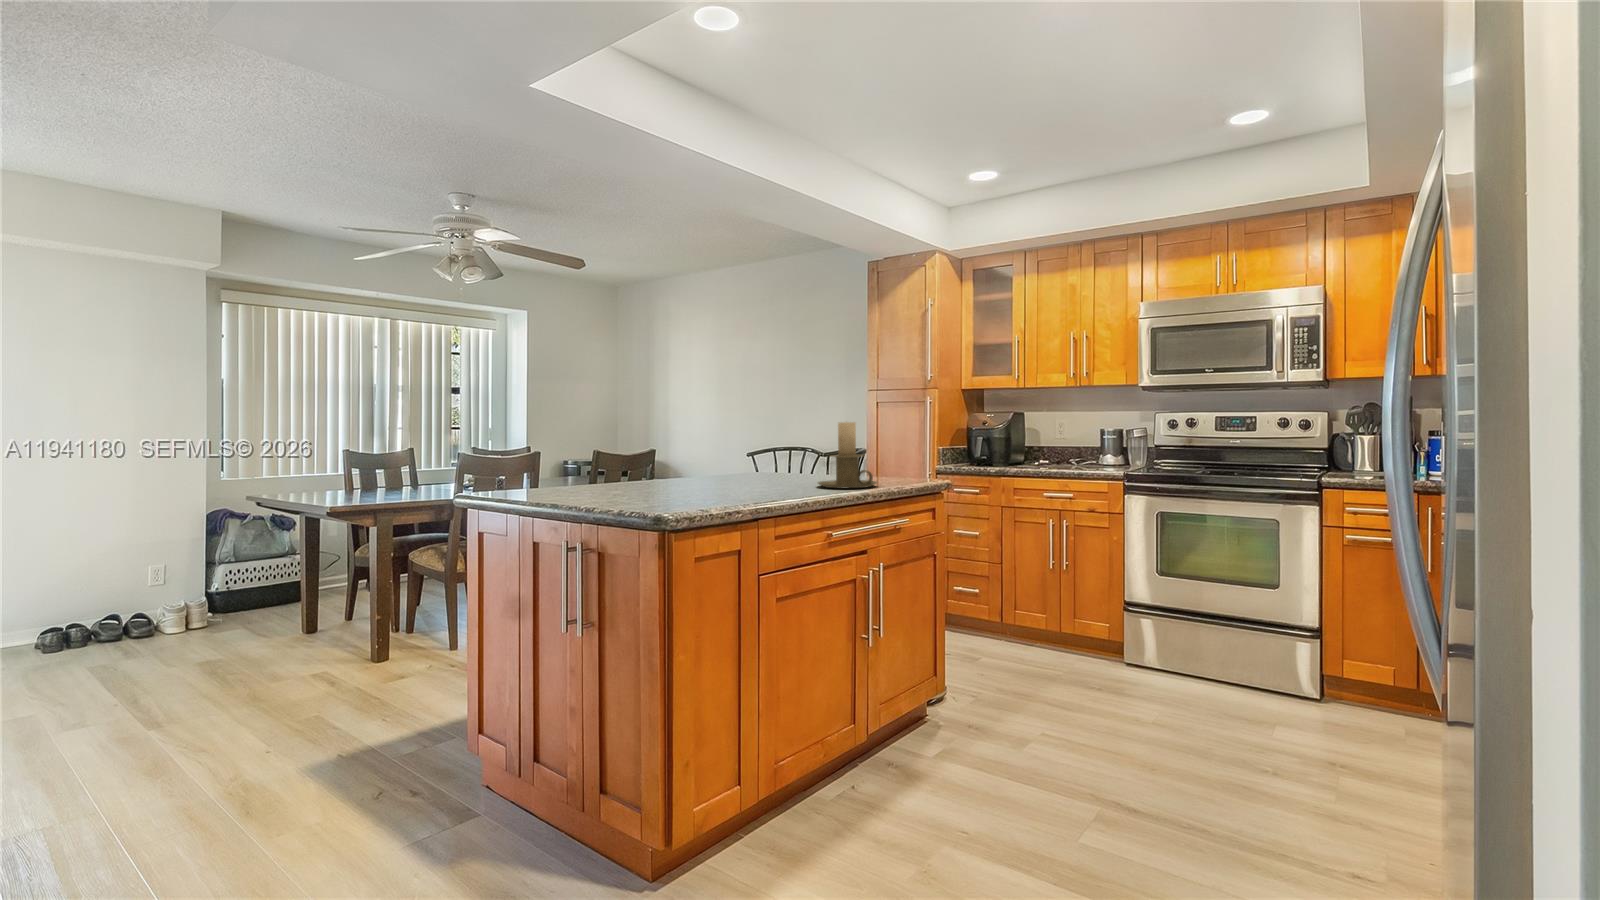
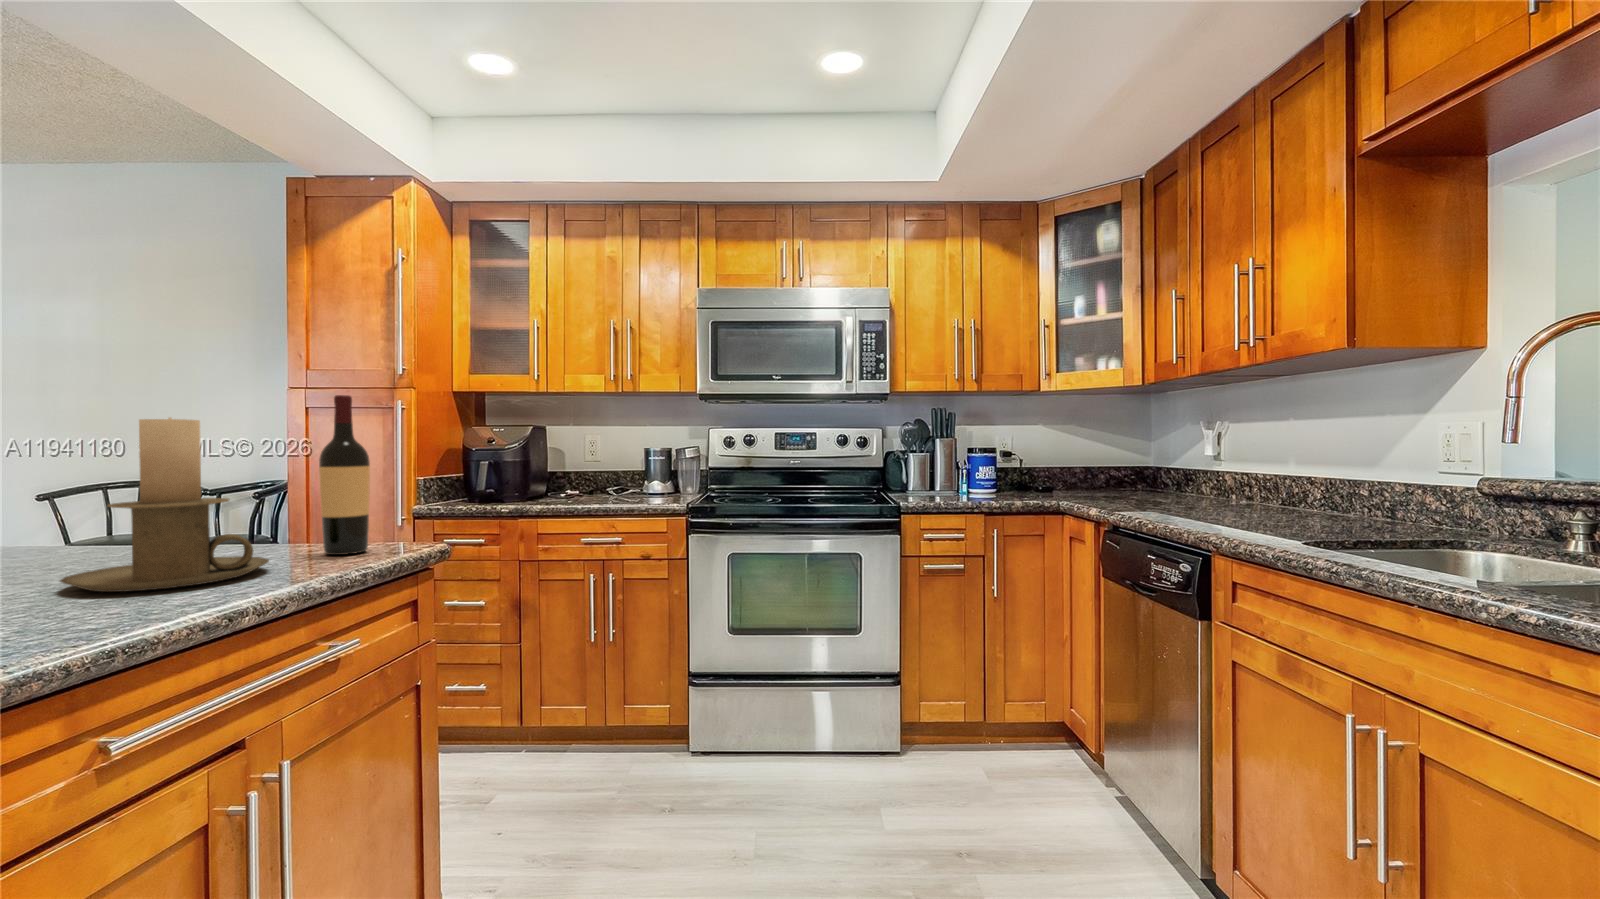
wine bottle: none [895,408,915,483] -> present [319,395,370,555]

